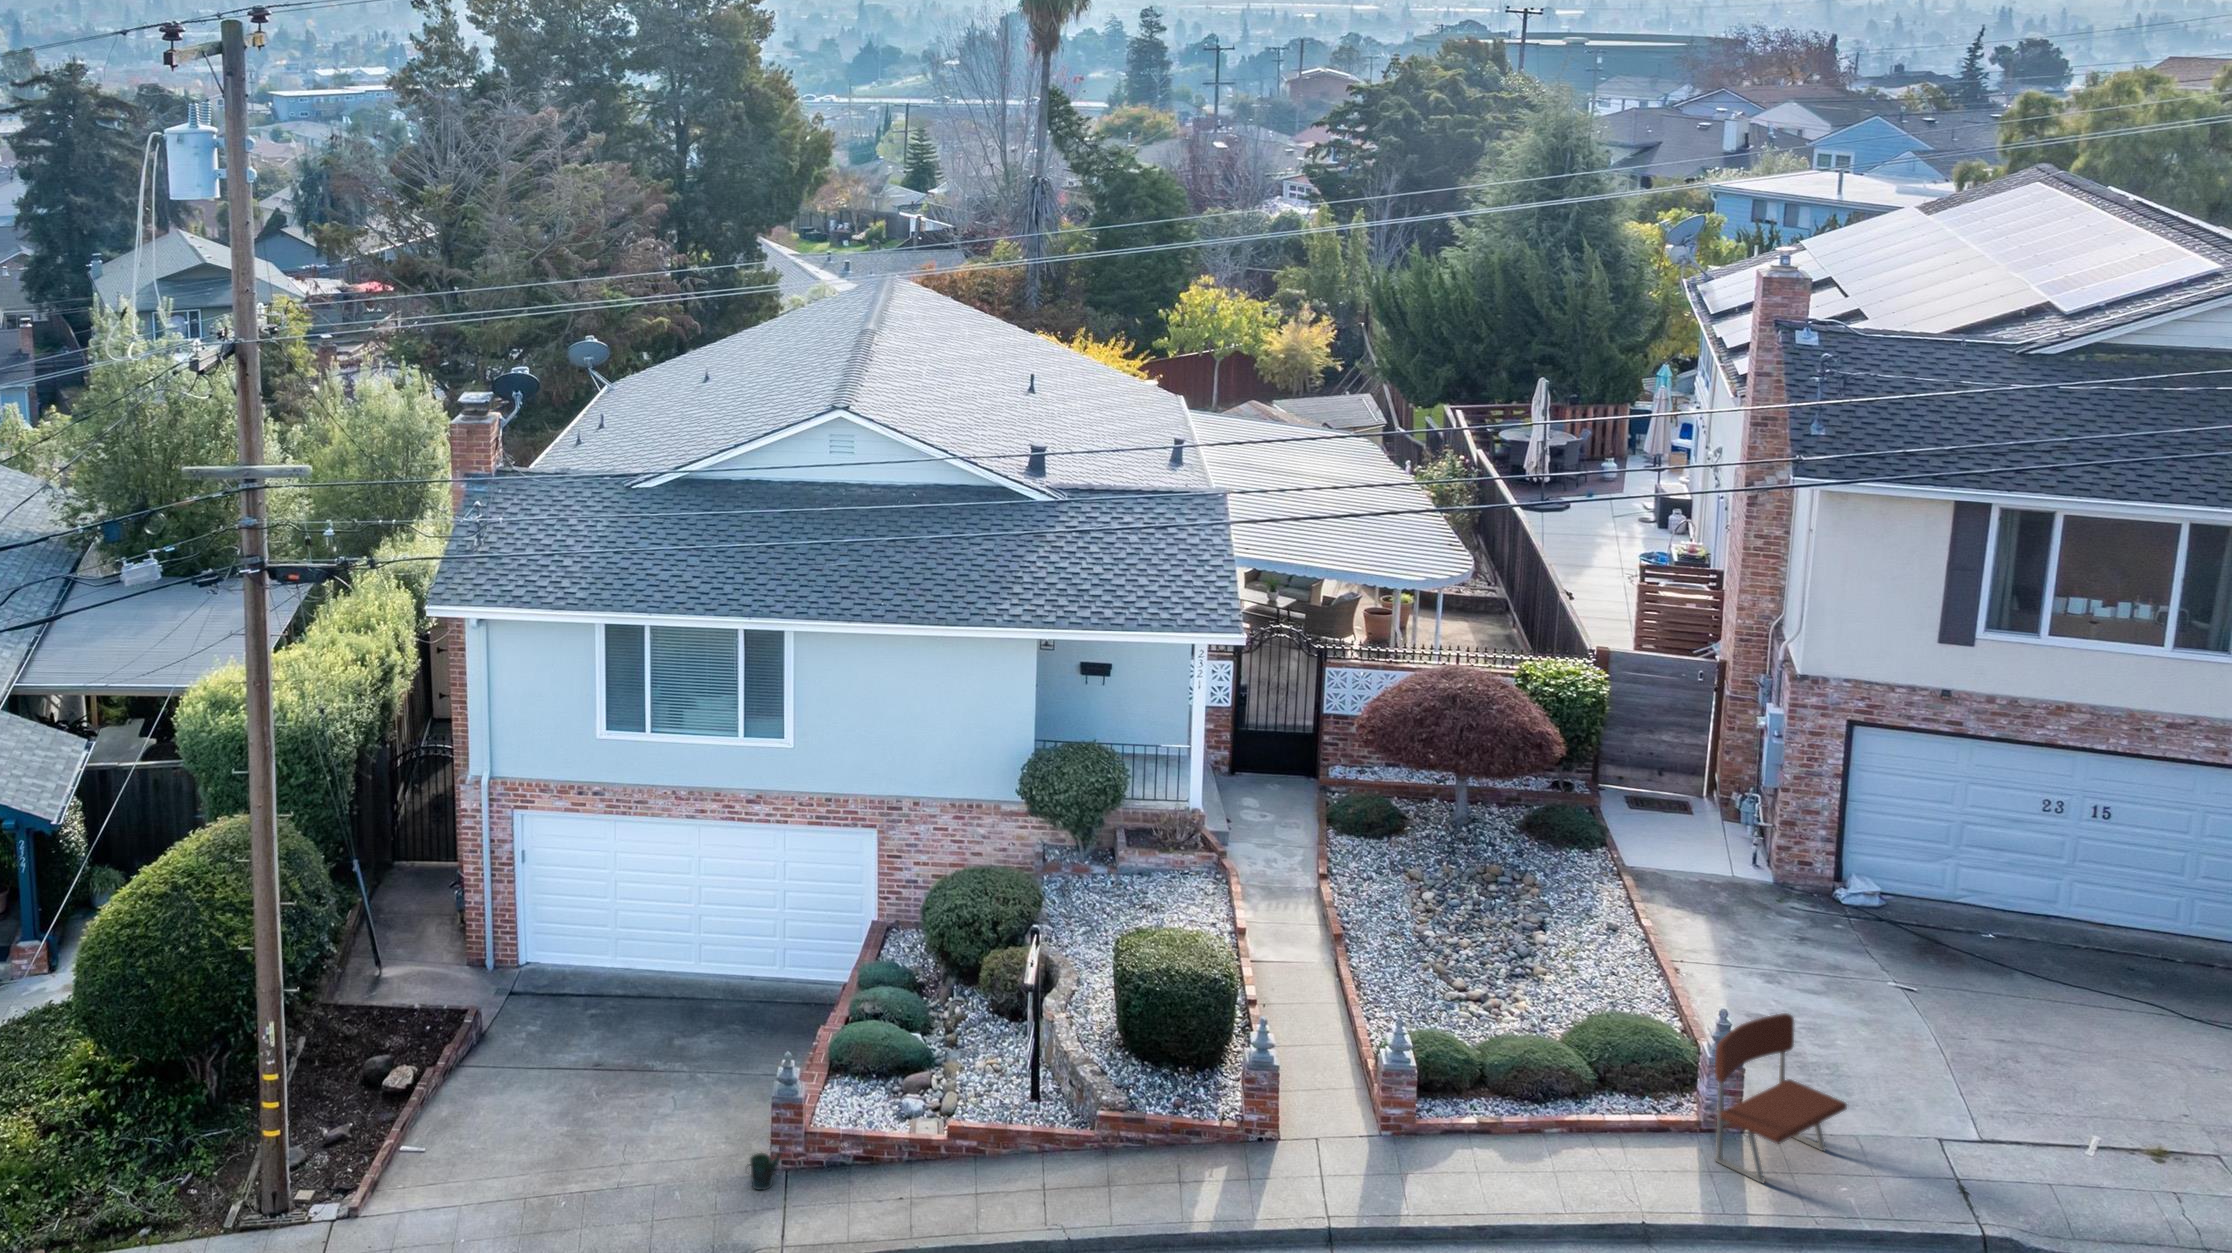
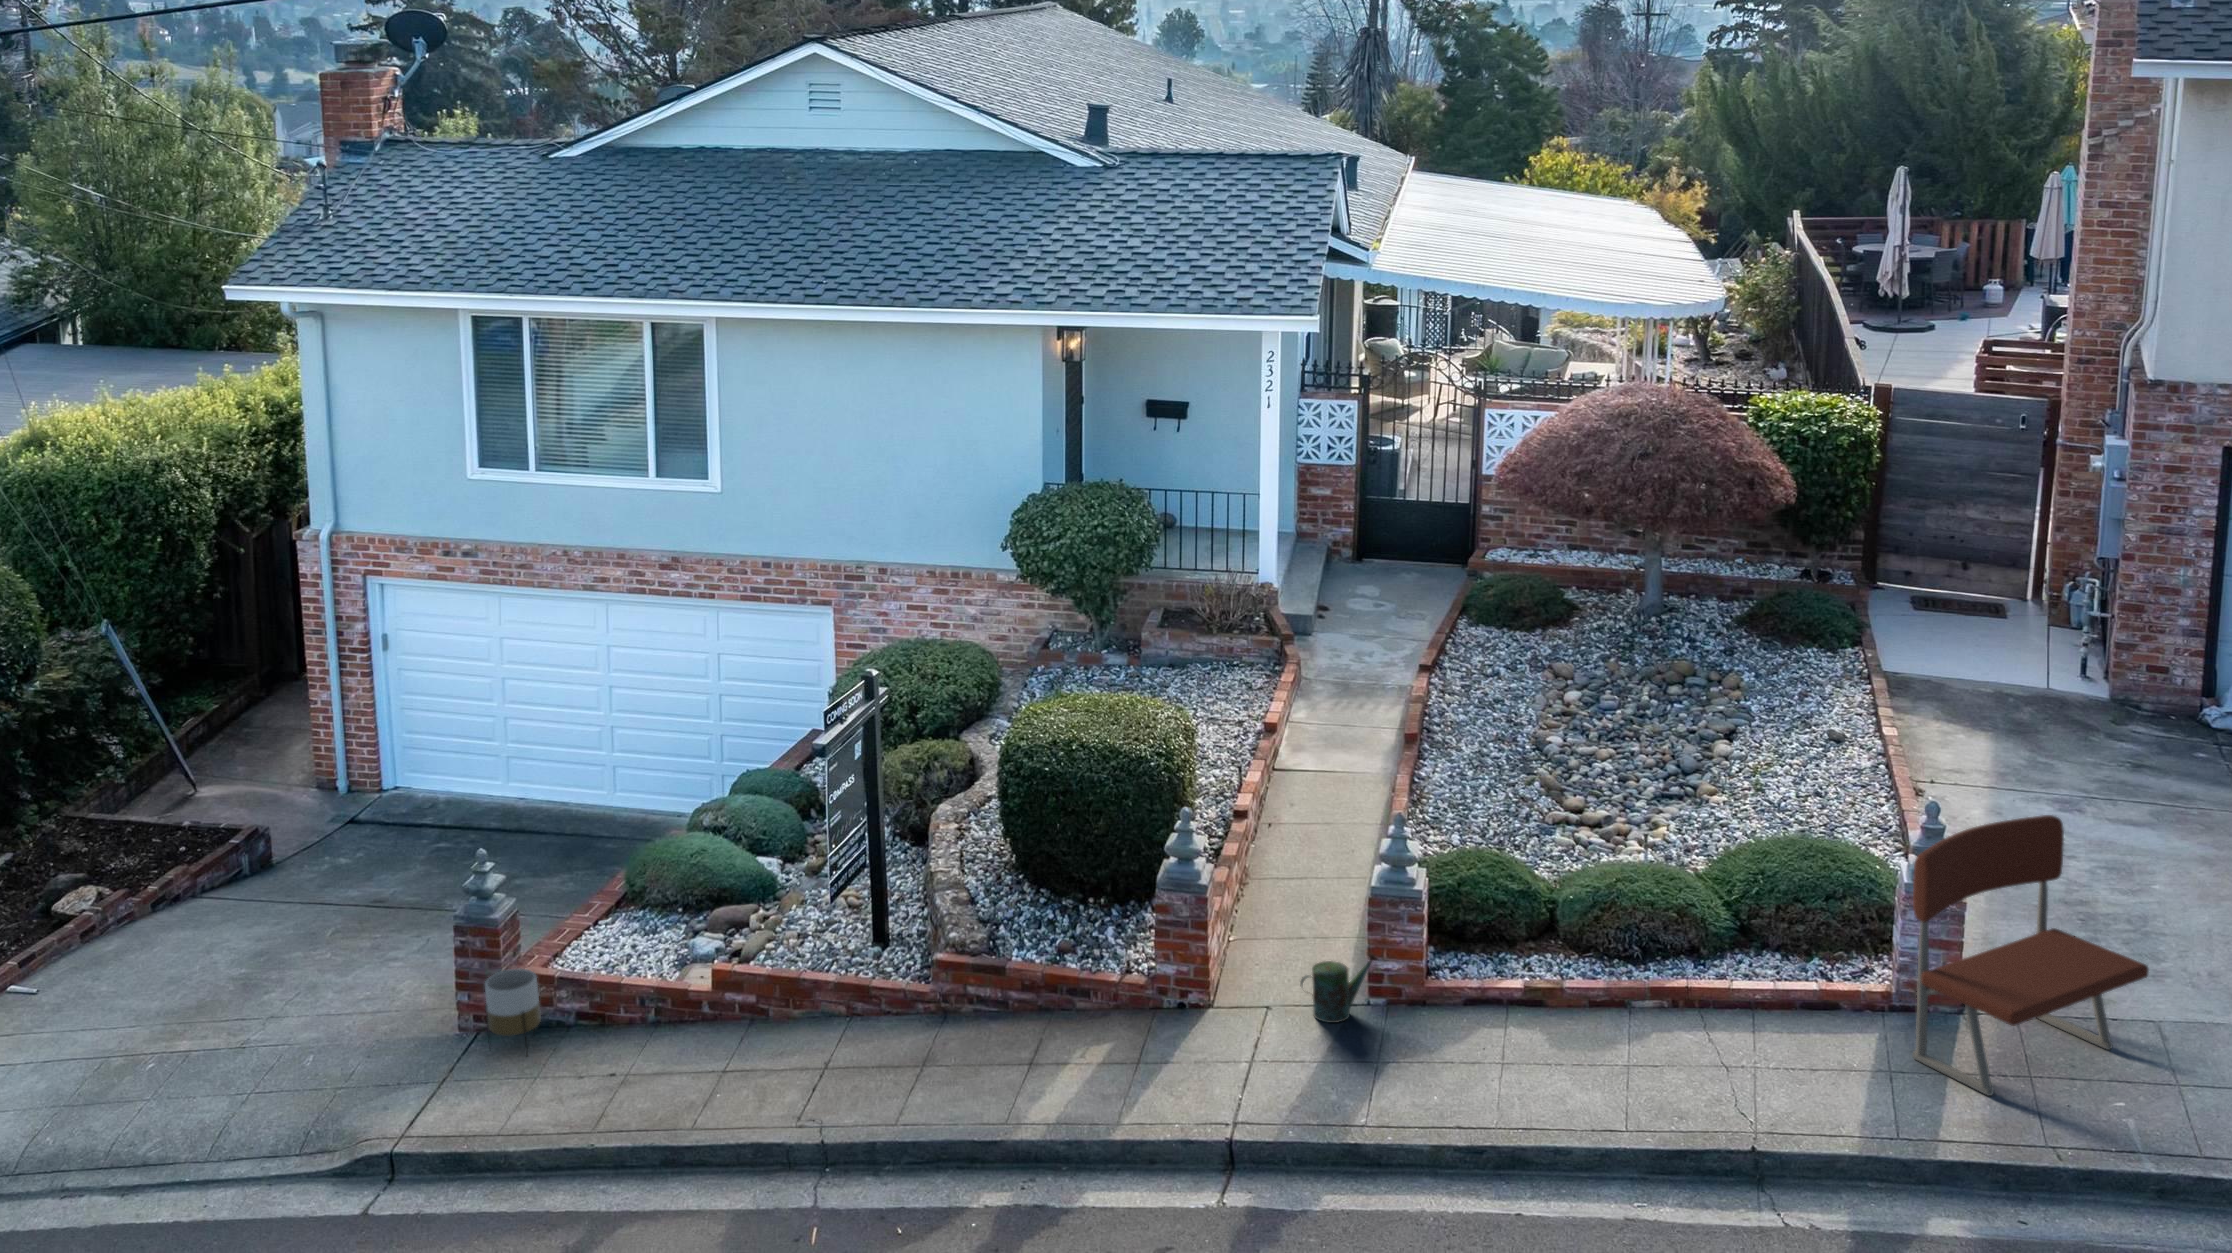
planter: none [805,1129,839,1188] -> present [485,969,541,1041]
watering can: present [749,1147,786,1190] -> present [1301,953,1378,1023]

